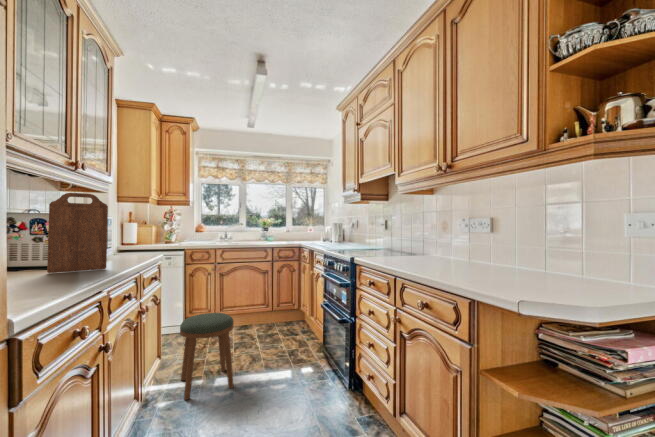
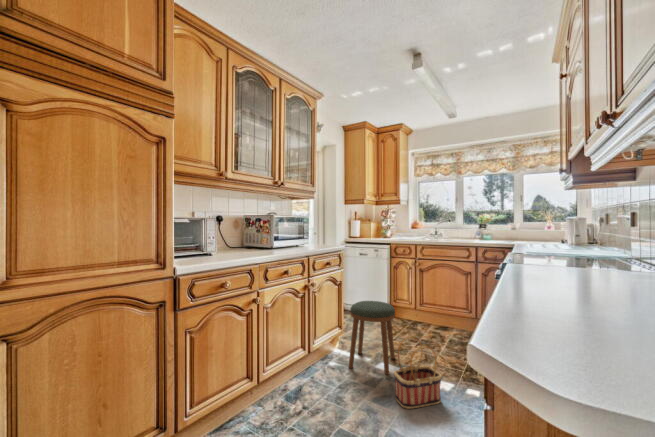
cutting board: present [47,193,108,273] -> none [256,202,284,252]
basket: none [258,338,296,409] -> present [394,337,442,409]

